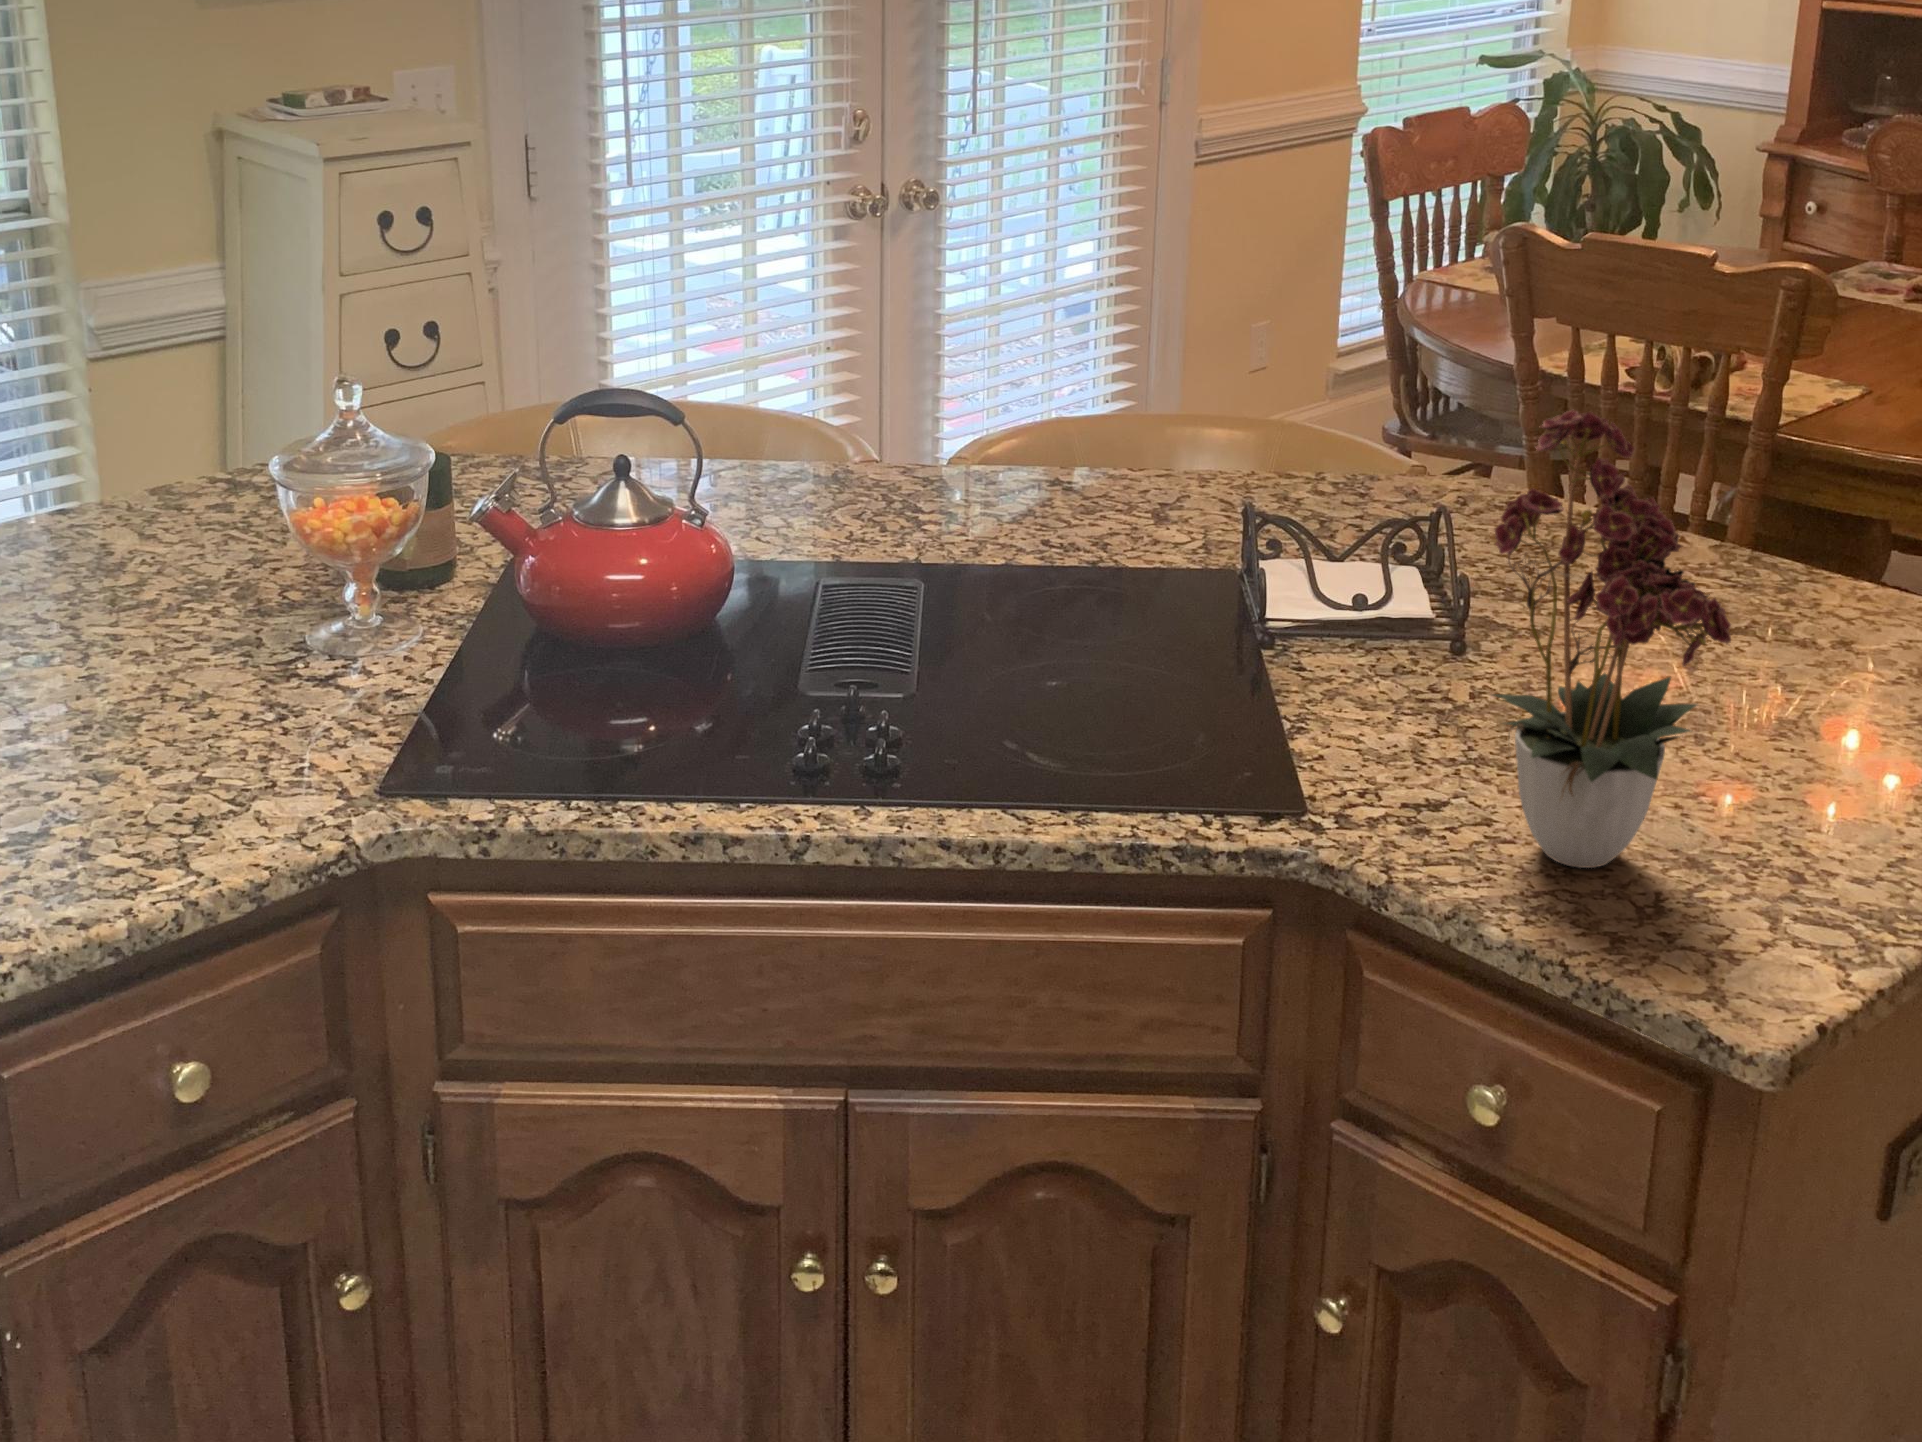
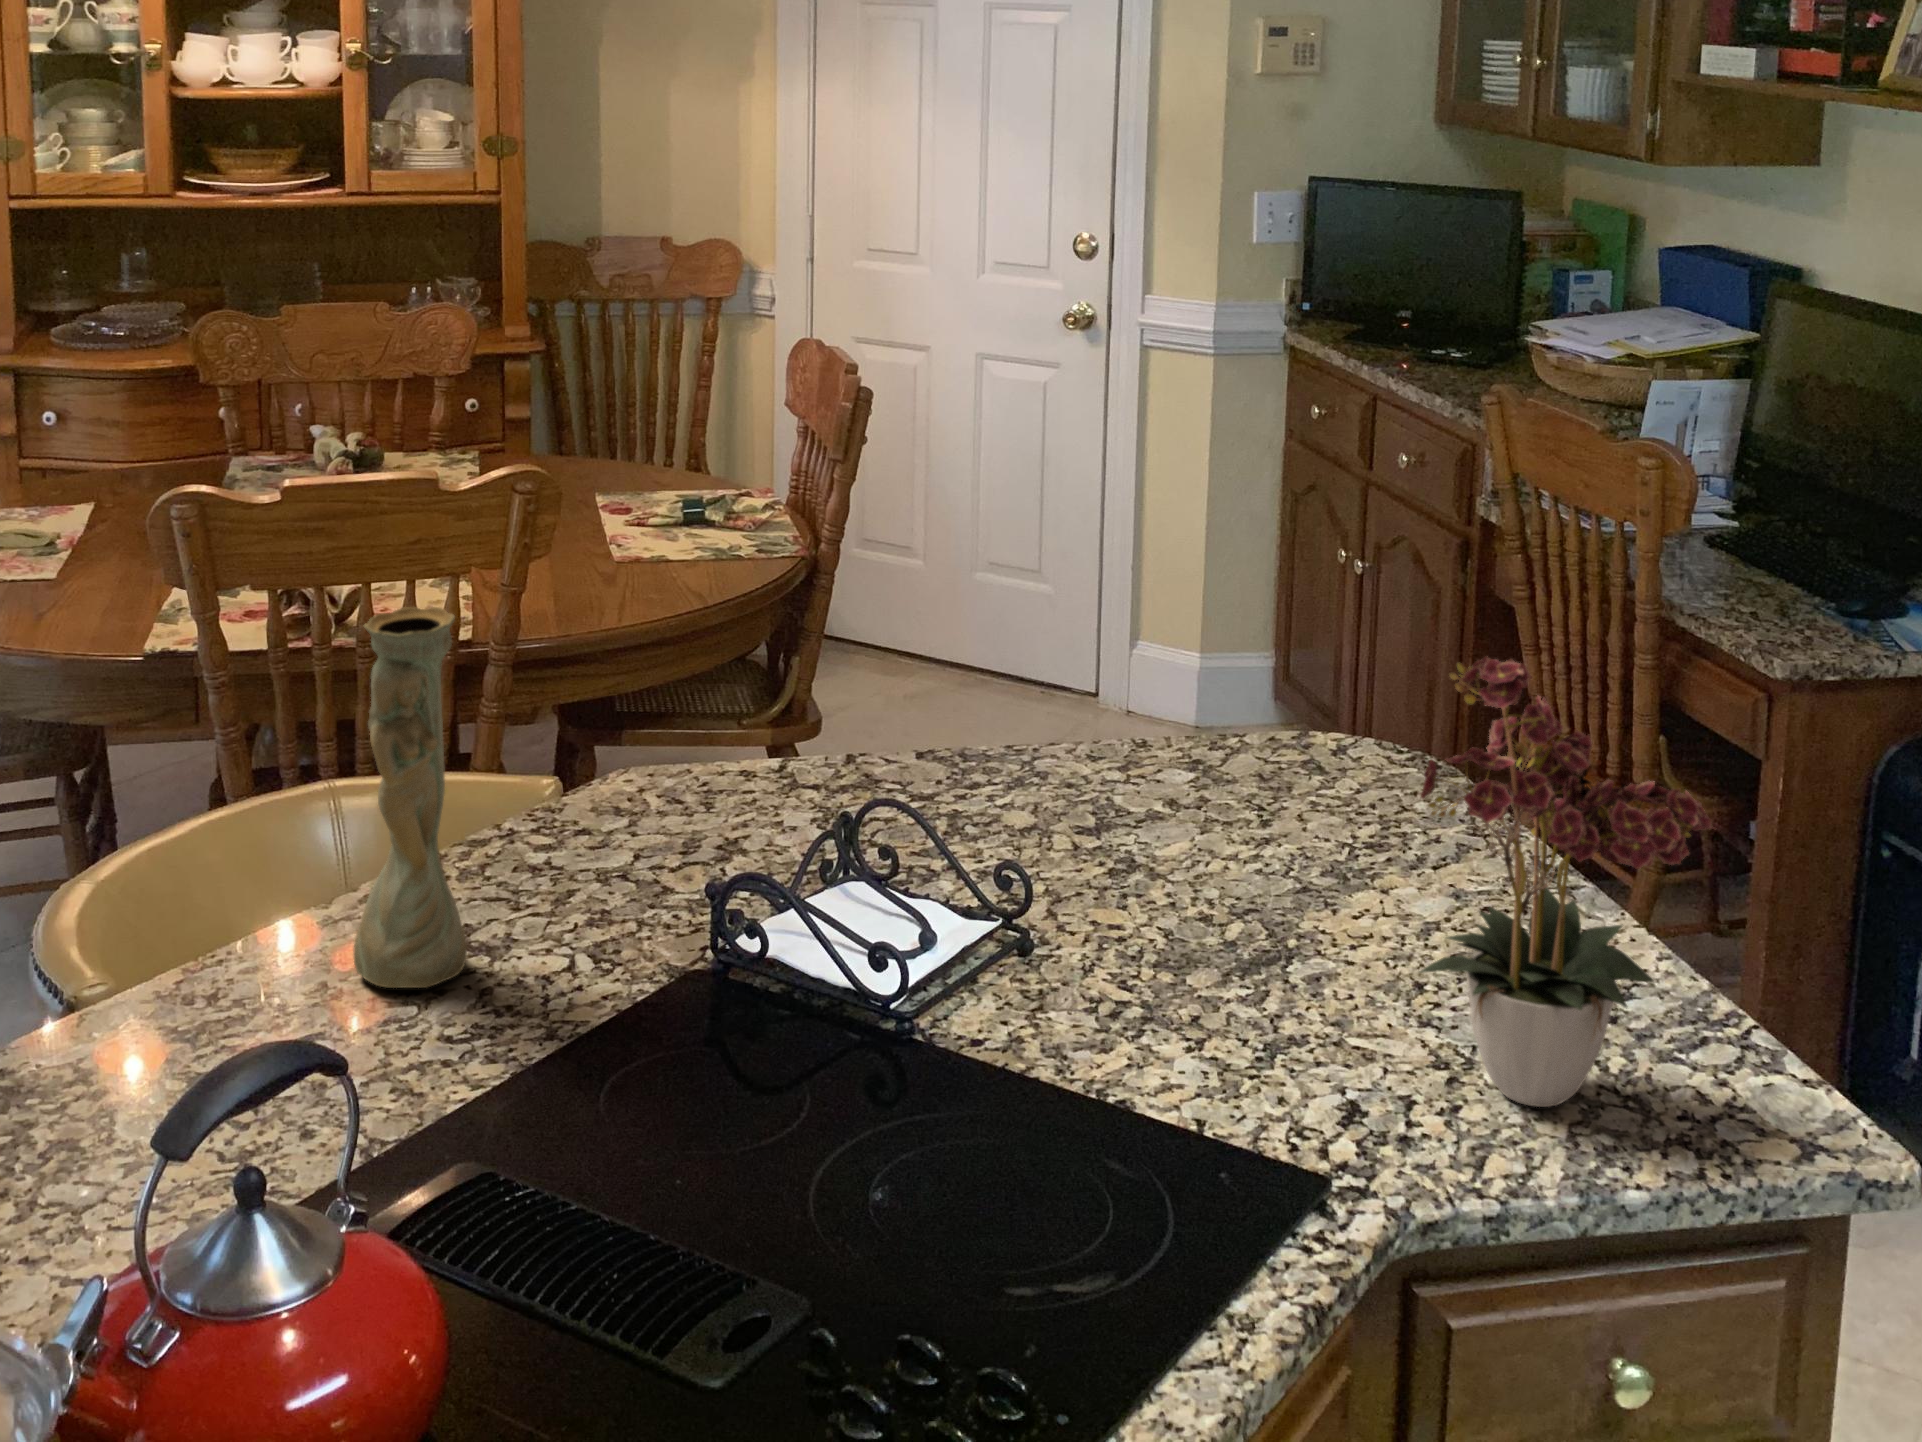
vase: none [1059,231,1154,512] -> present [353,607,467,988]

